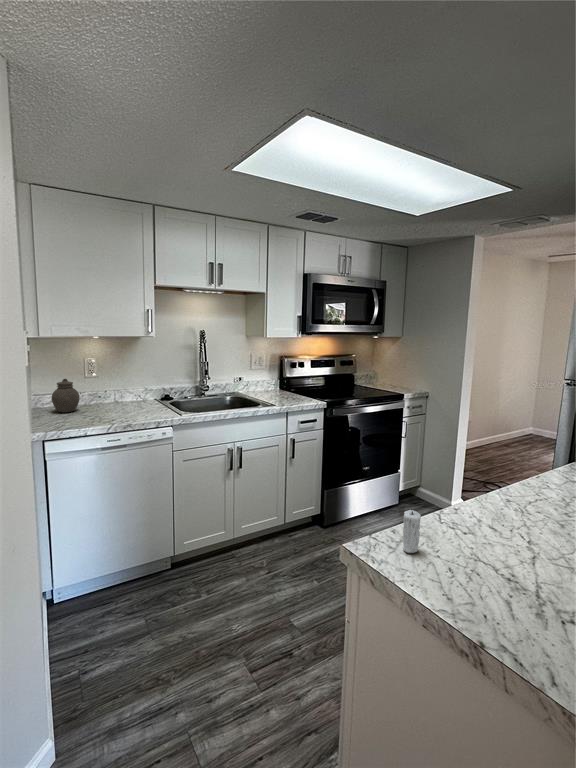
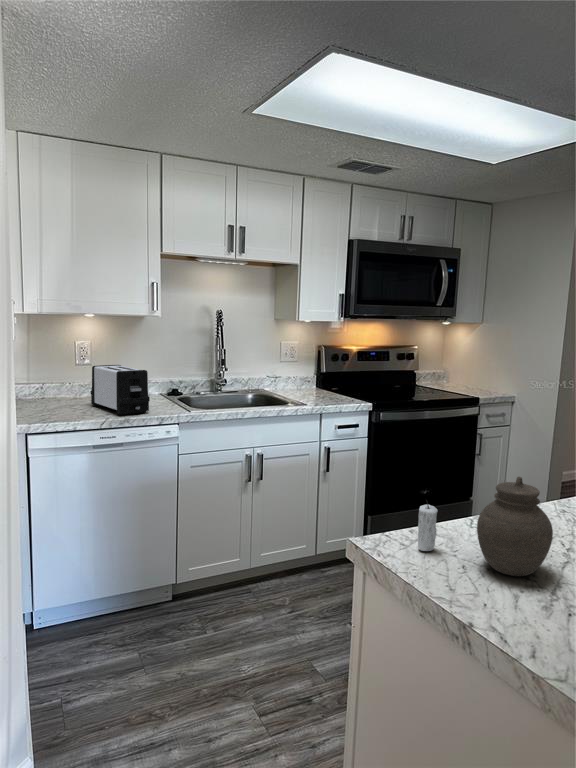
toaster: none [97,378,148,421] -> present [91,365,150,415]
jar: present [52,379,80,412] -> present [477,477,553,576]

